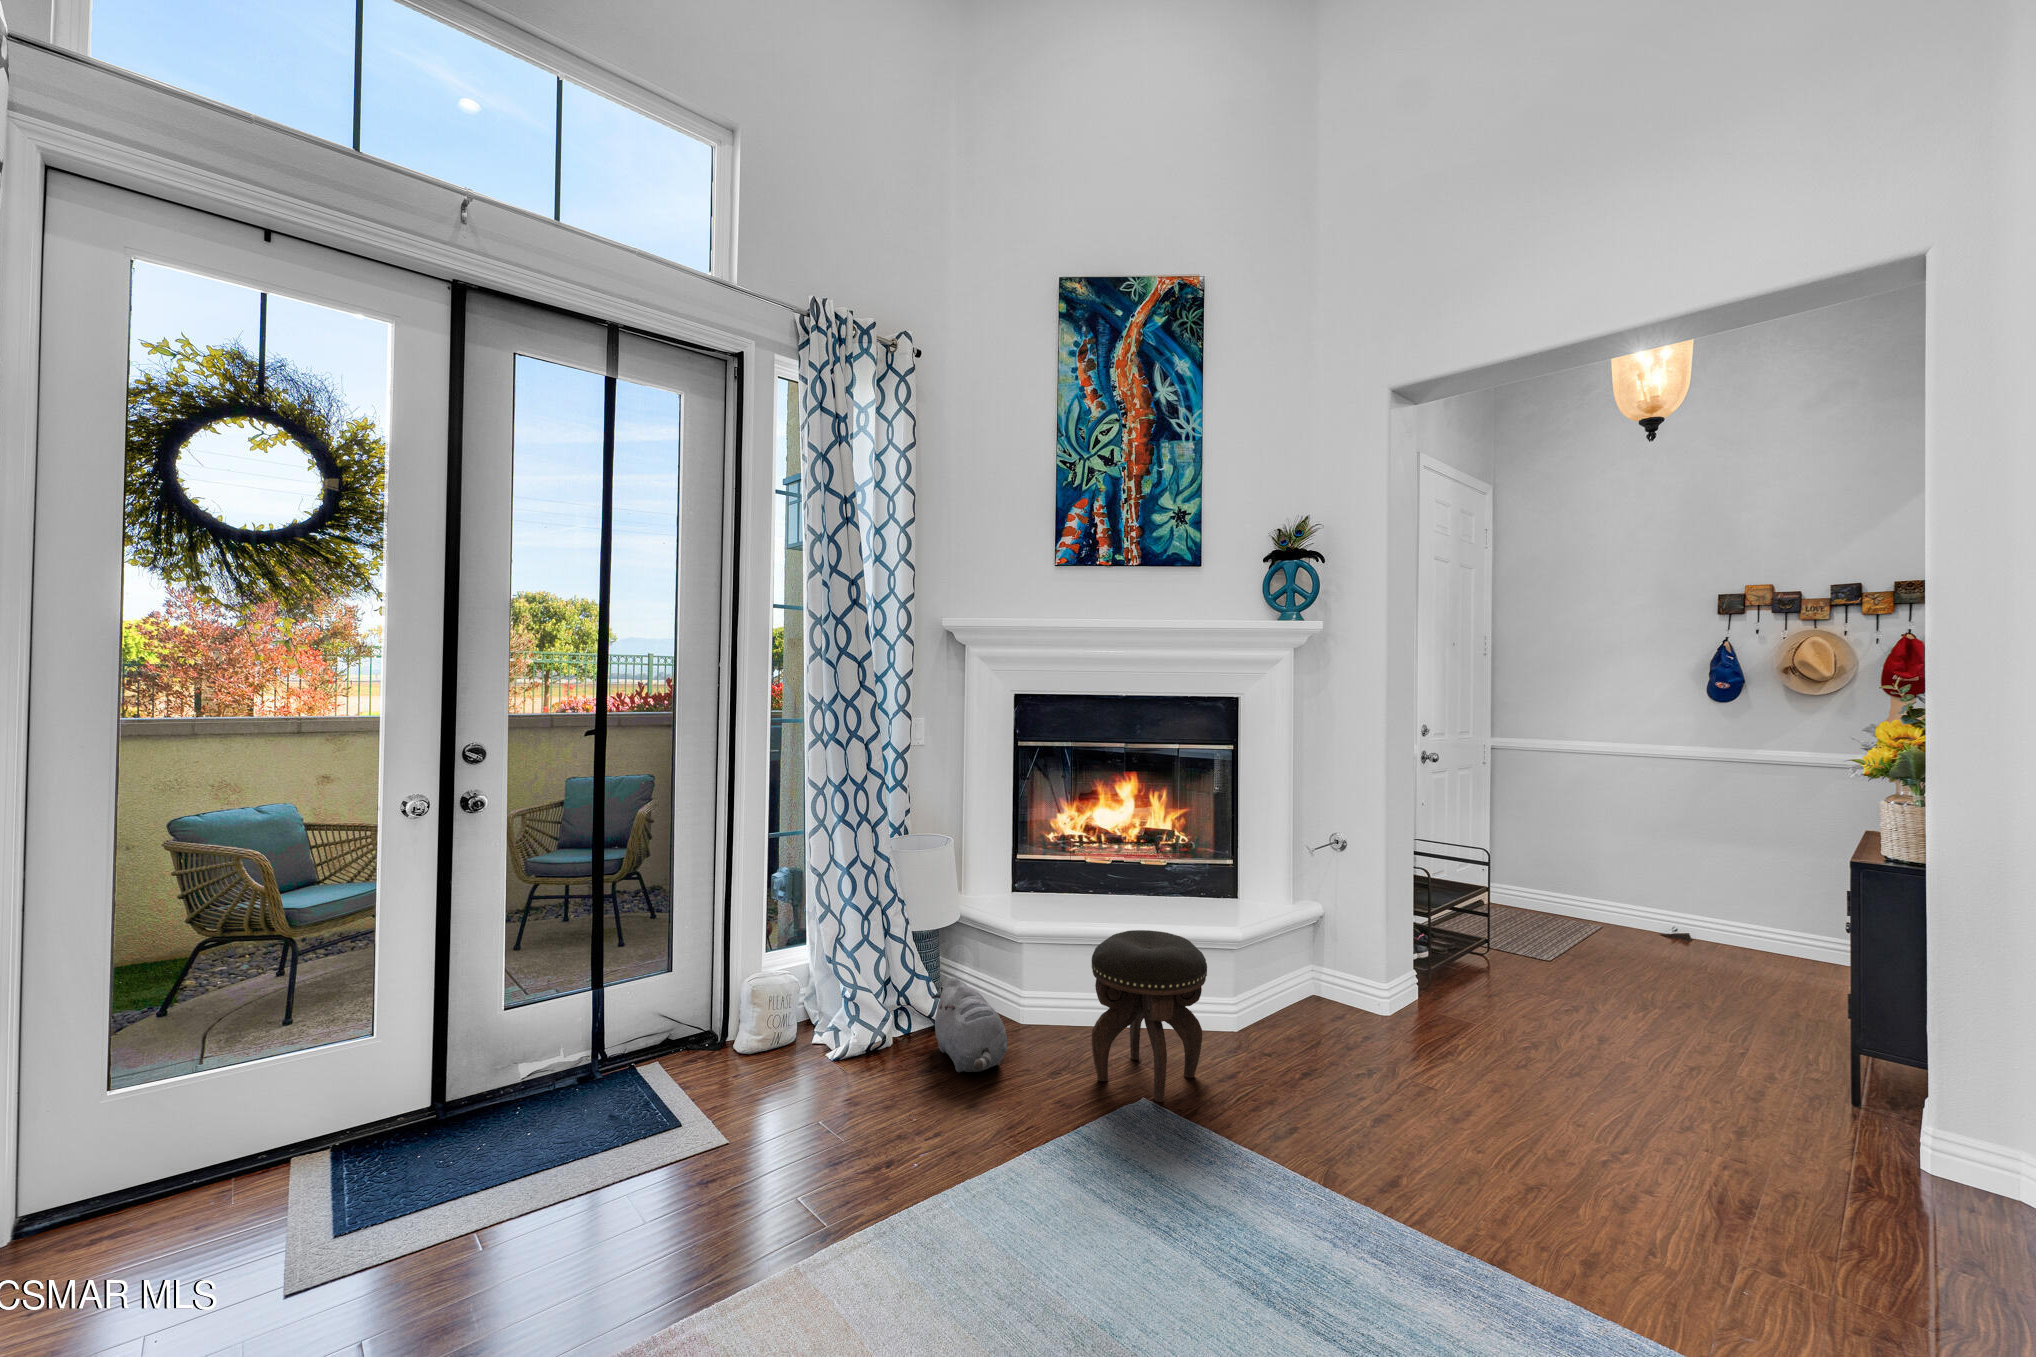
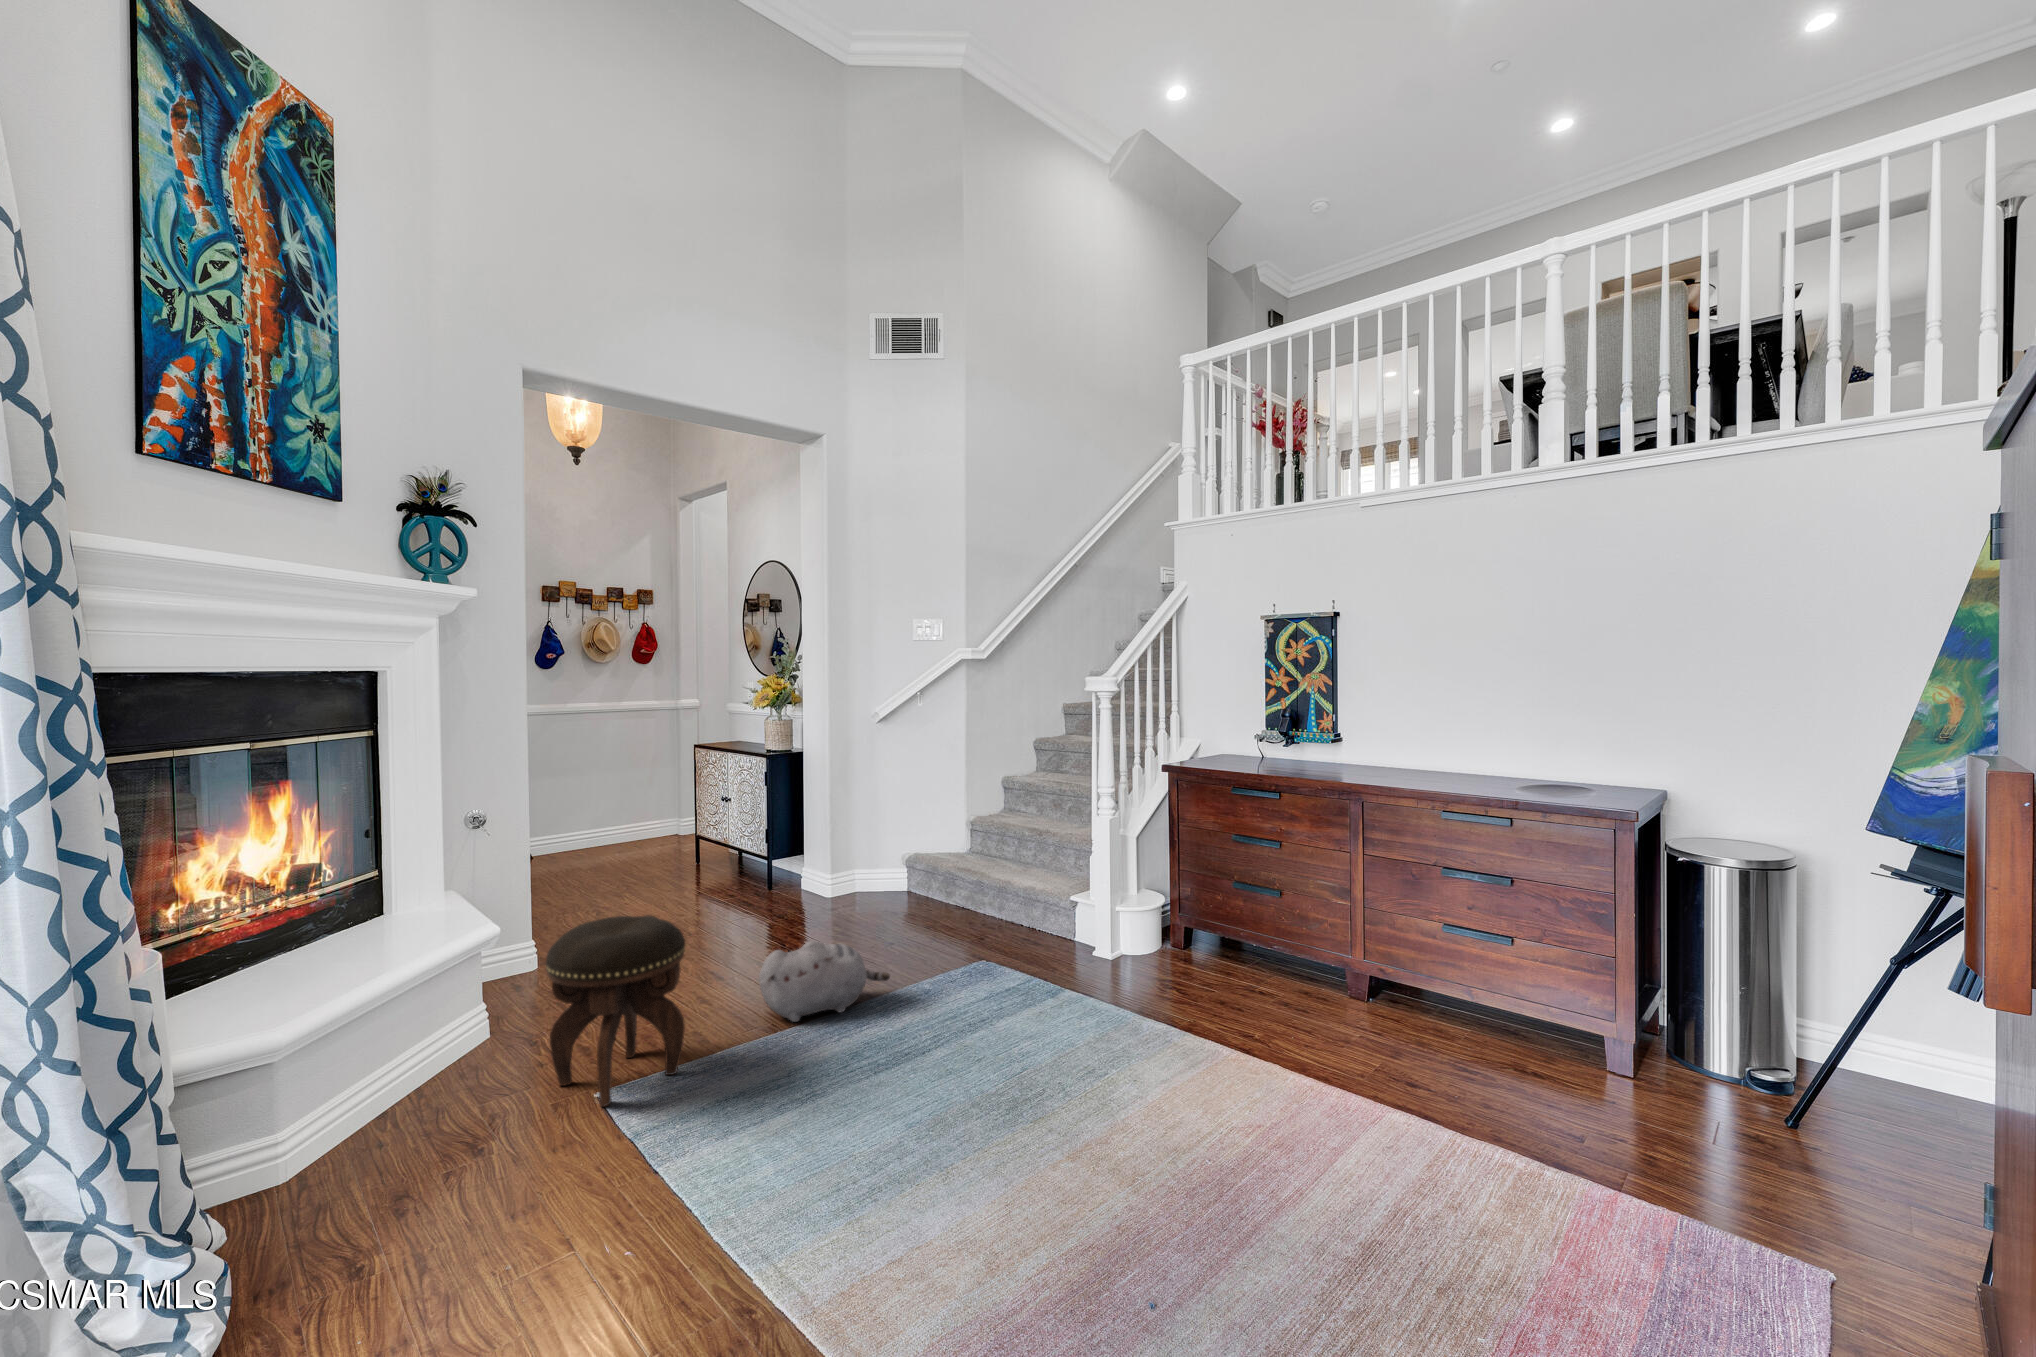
plush toy: present [932,977,1007,1072] -> present [759,941,890,1022]

